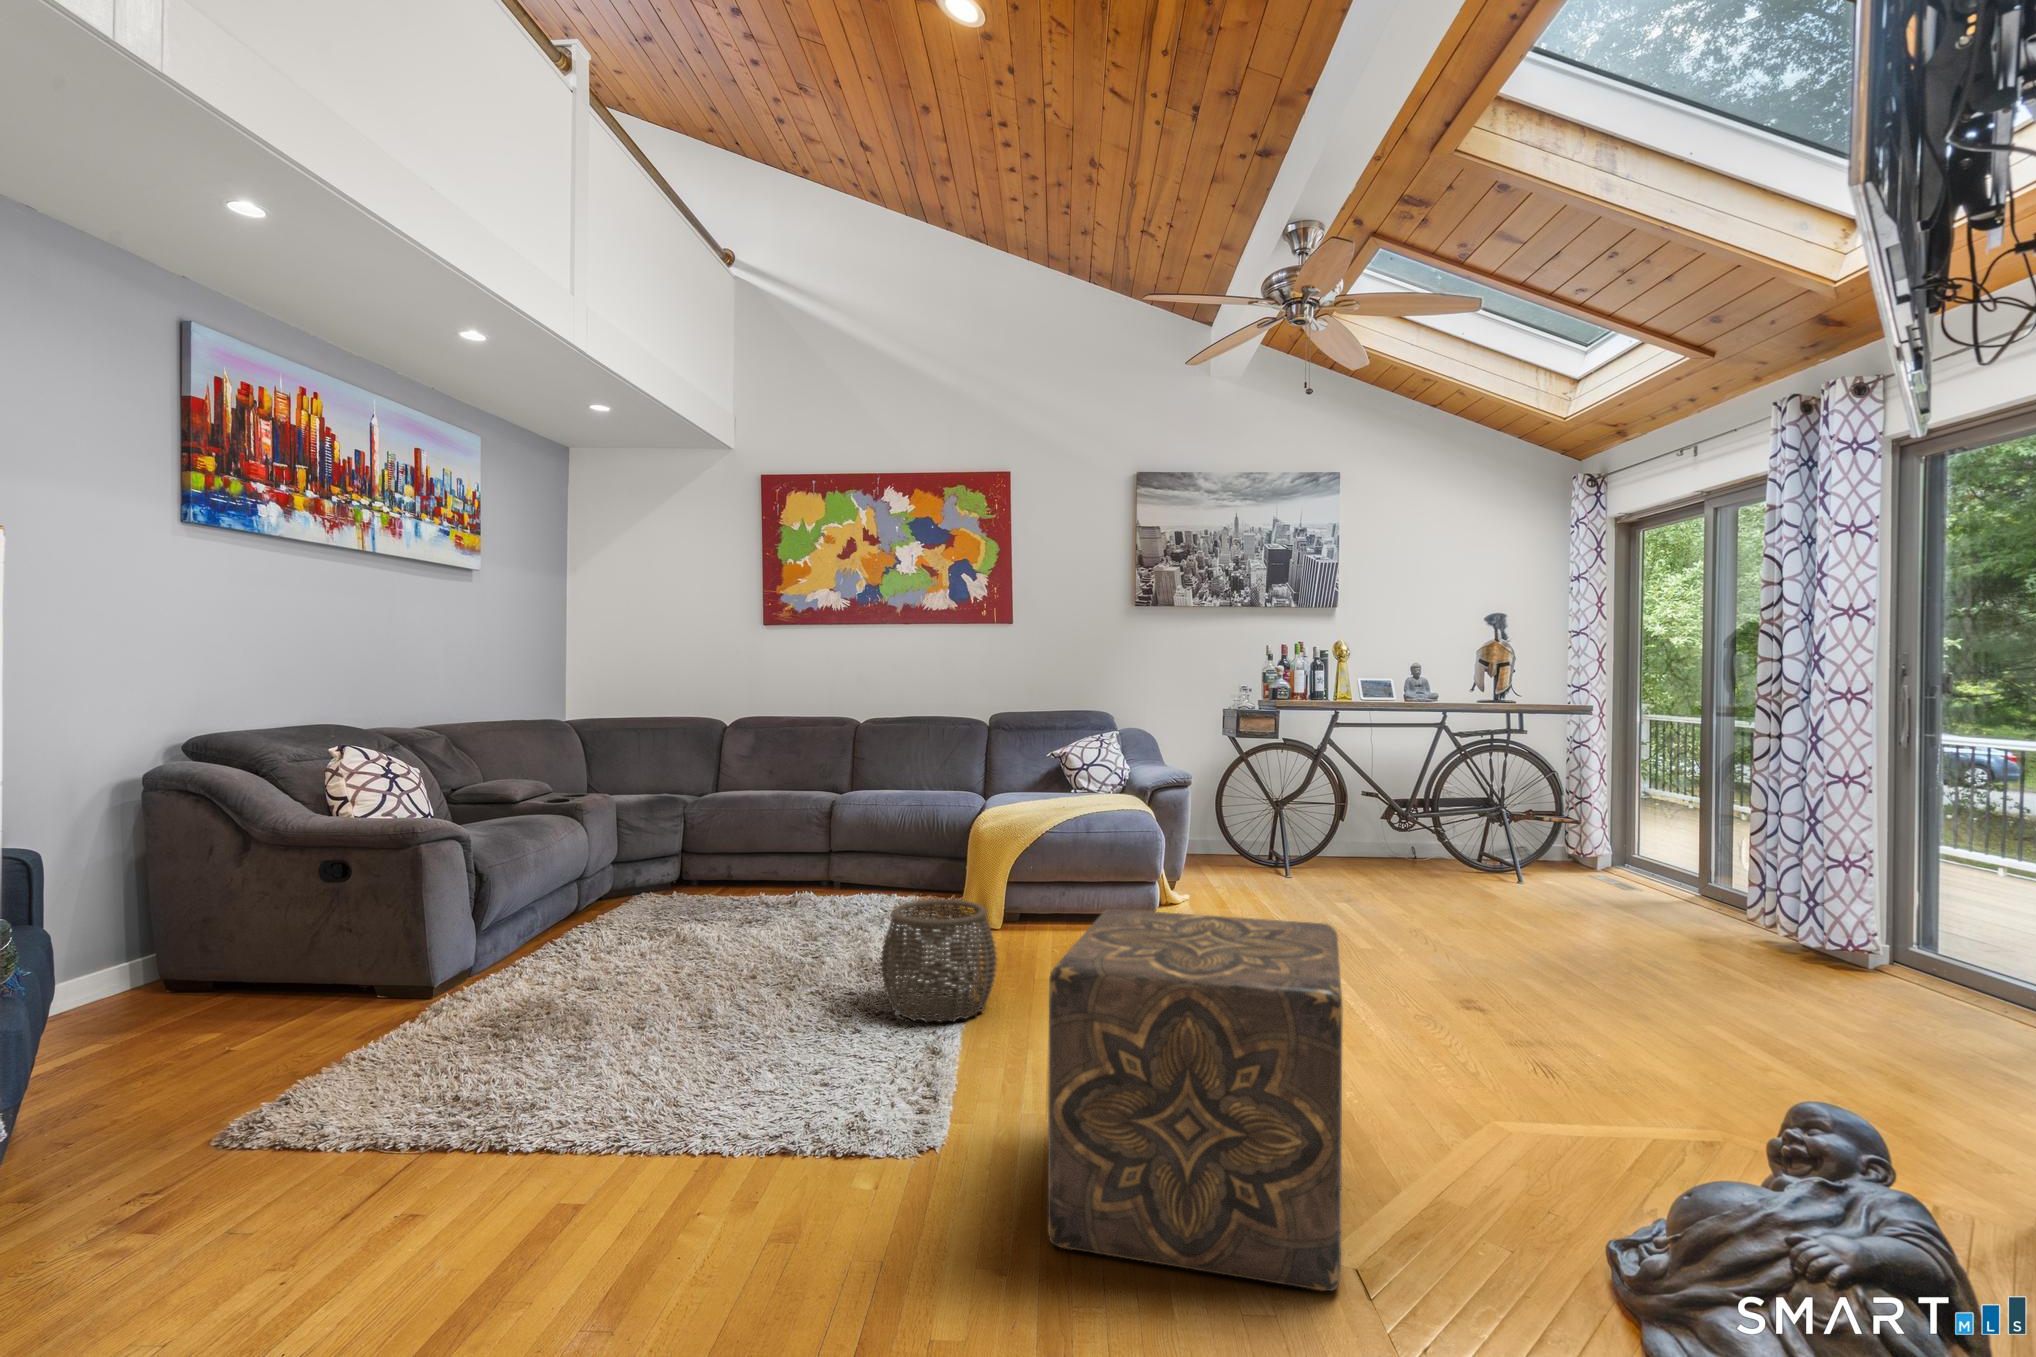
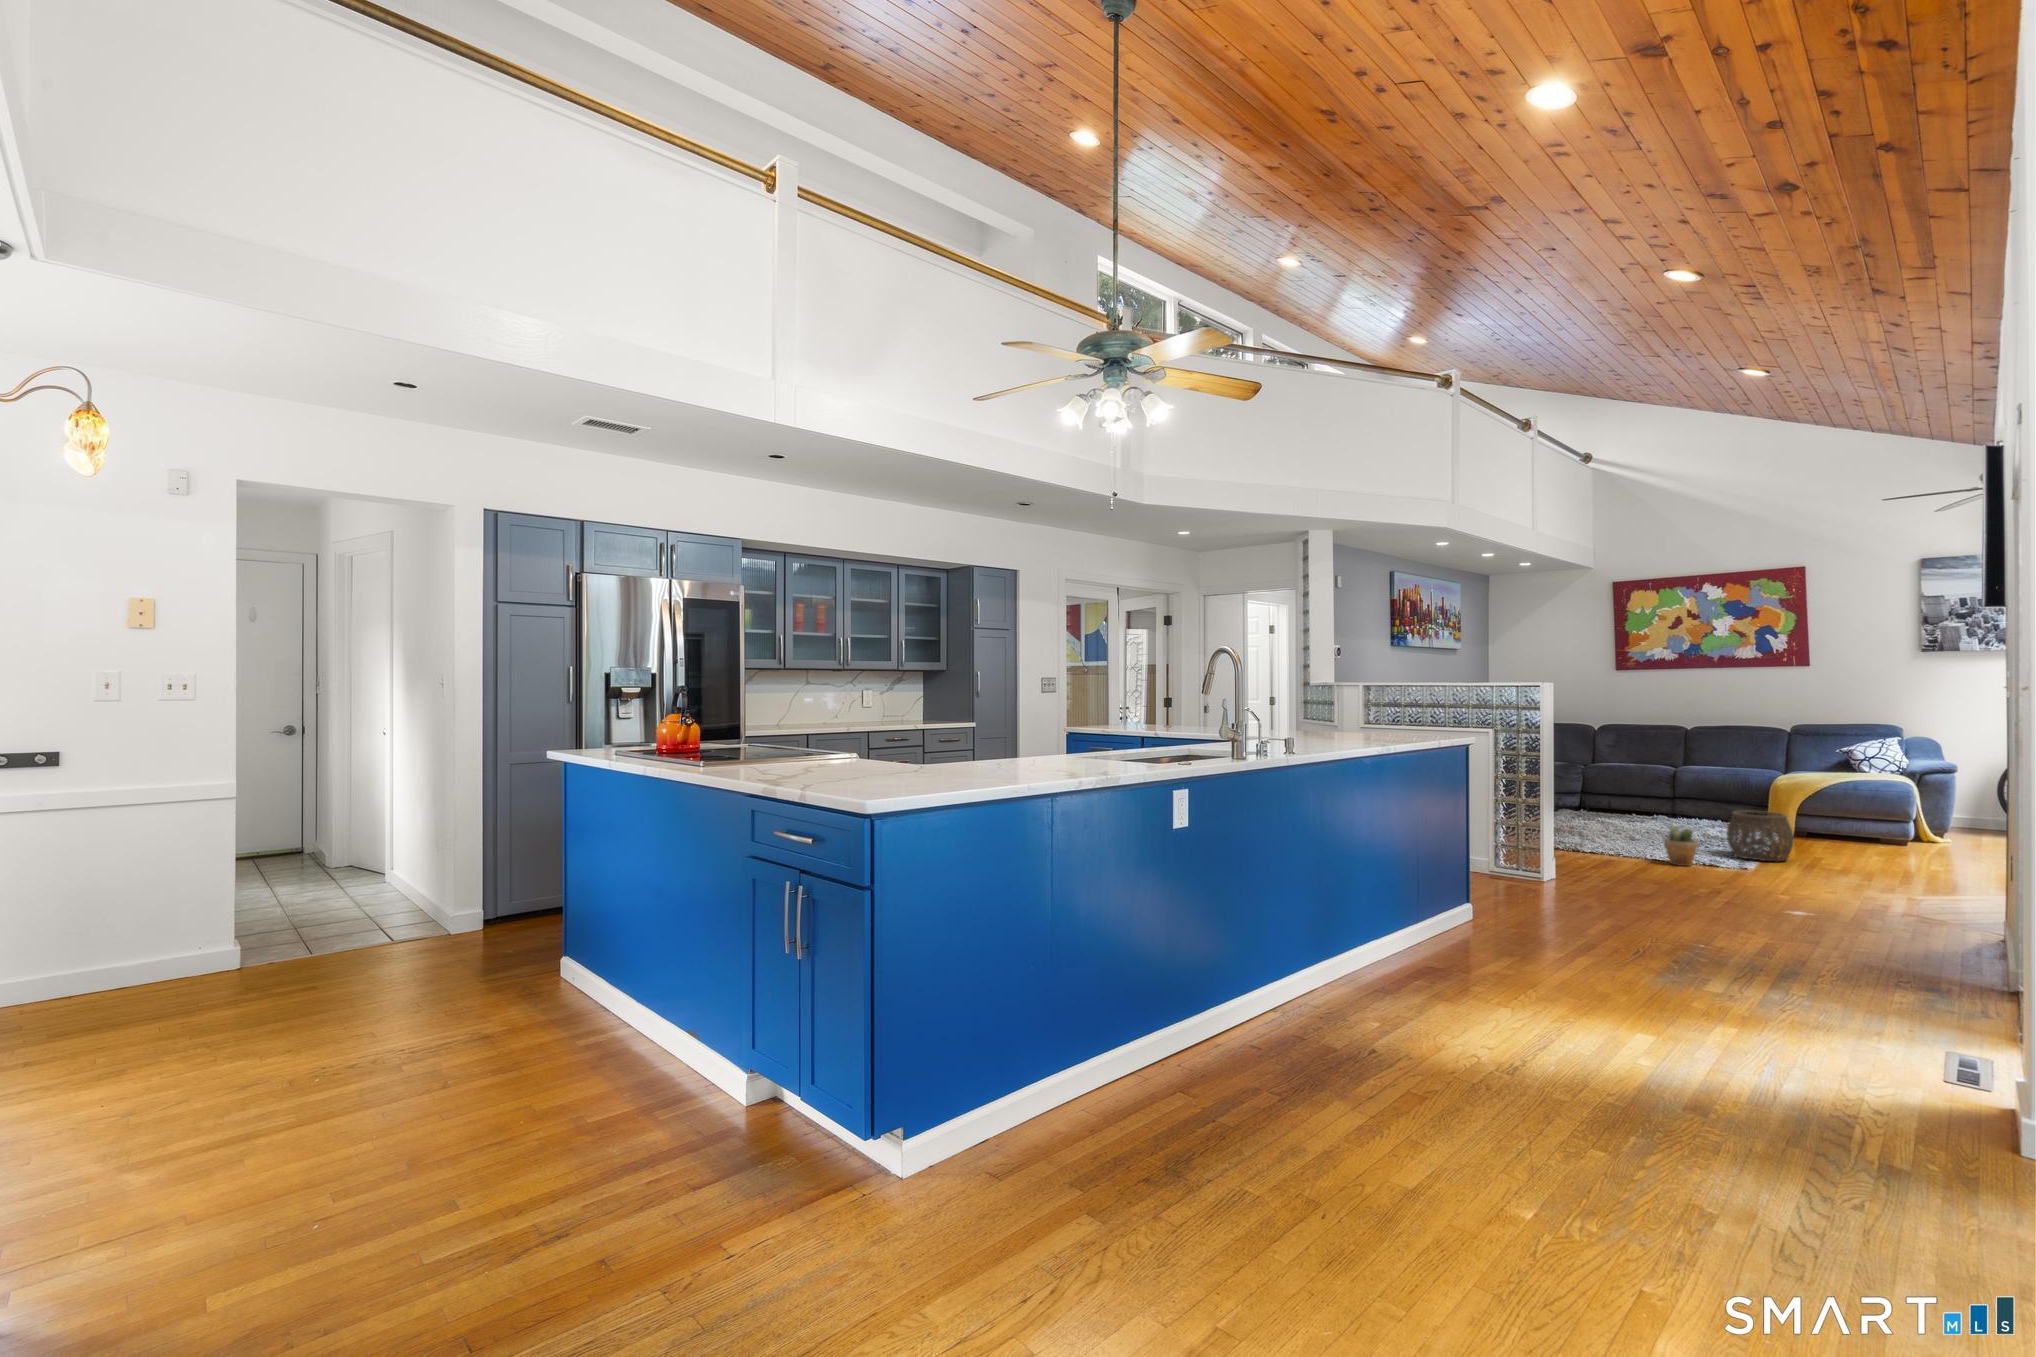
ottoman: present [1048,909,1343,1291] -> none [1812,804,1970,921]
potted plant: none [732,984,809,1094] -> present [1663,826,1698,866]

